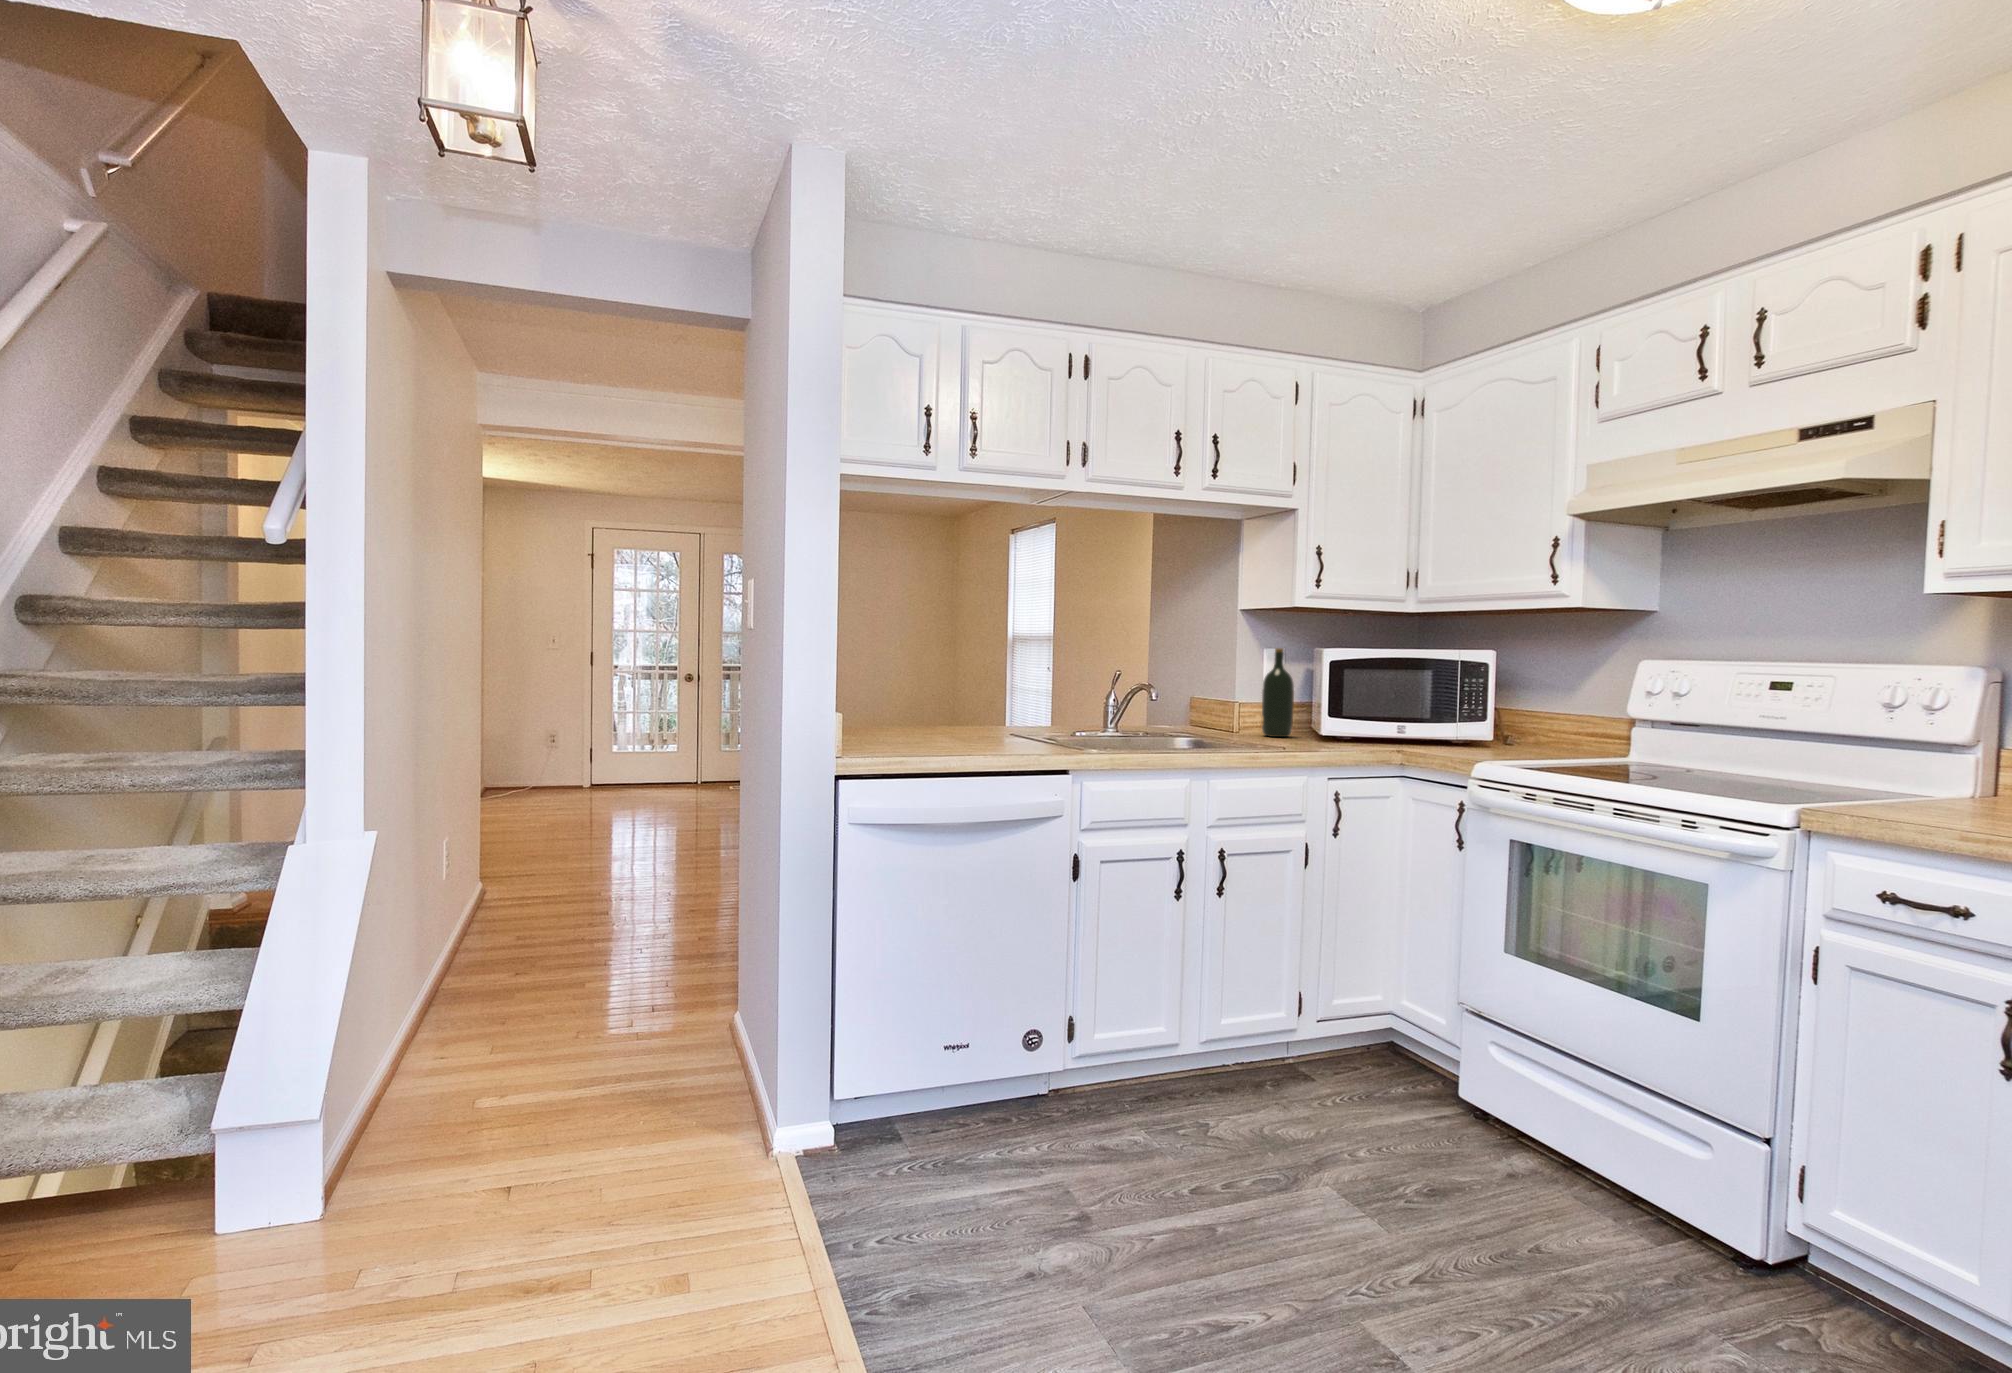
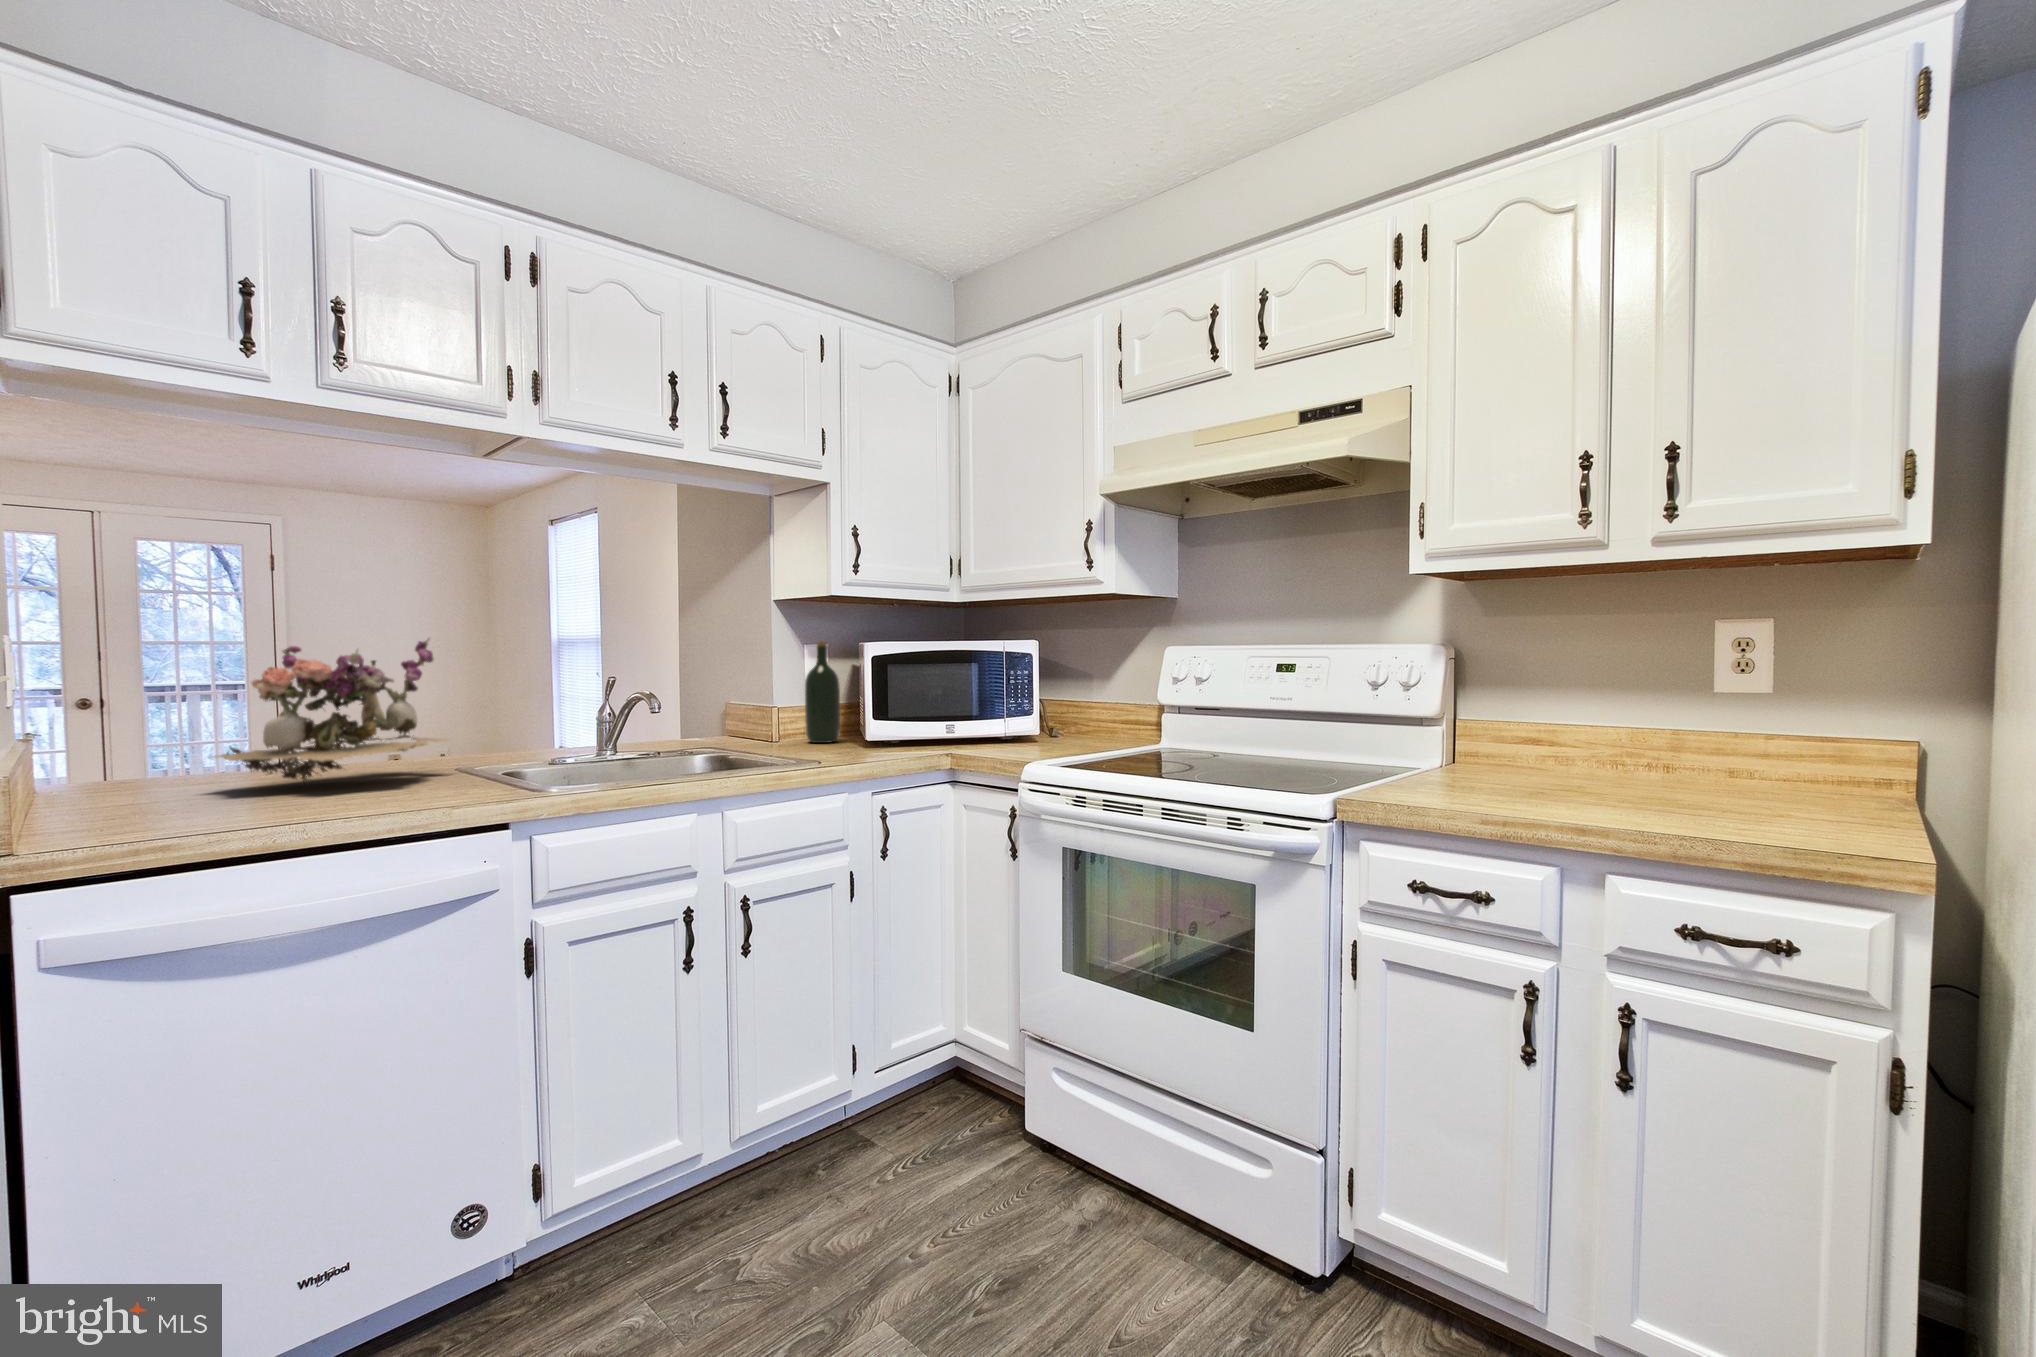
flower arrangement: none [886,636,1014,734] -> present [213,638,449,783]

